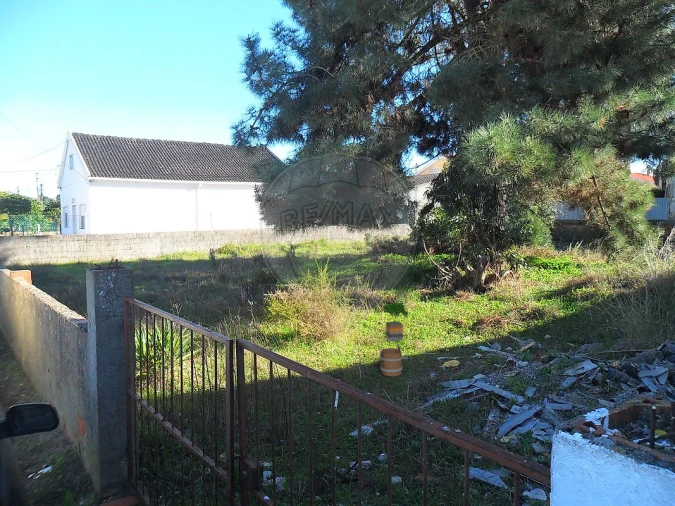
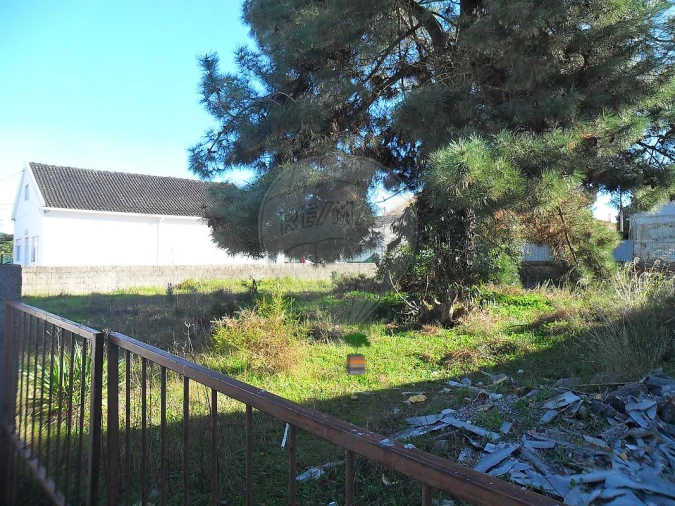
bucket: present [380,340,403,376] -> none [337,370,363,412]

